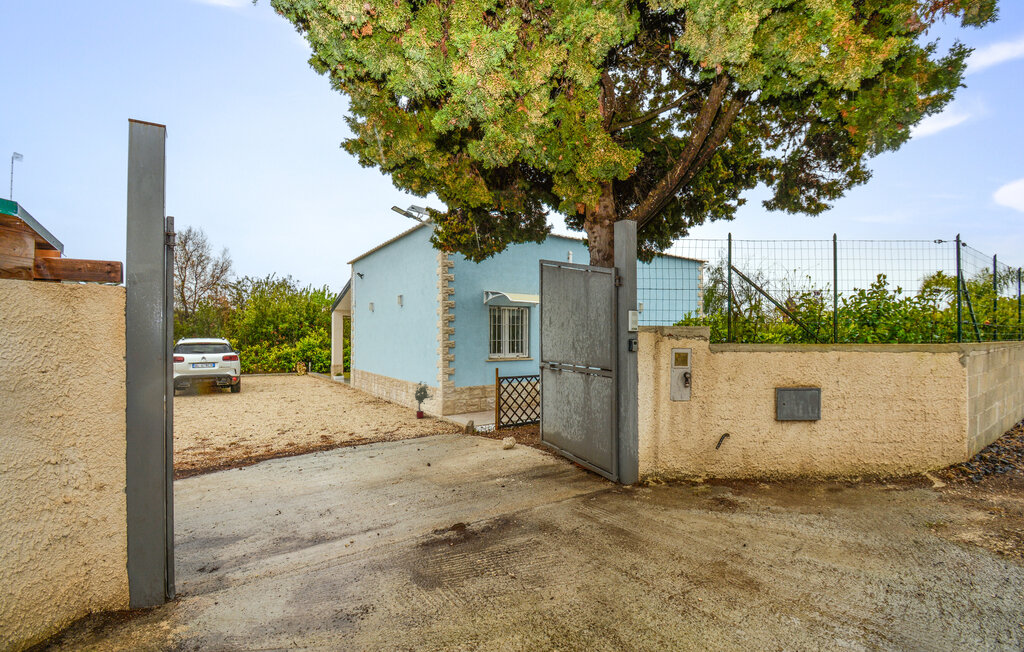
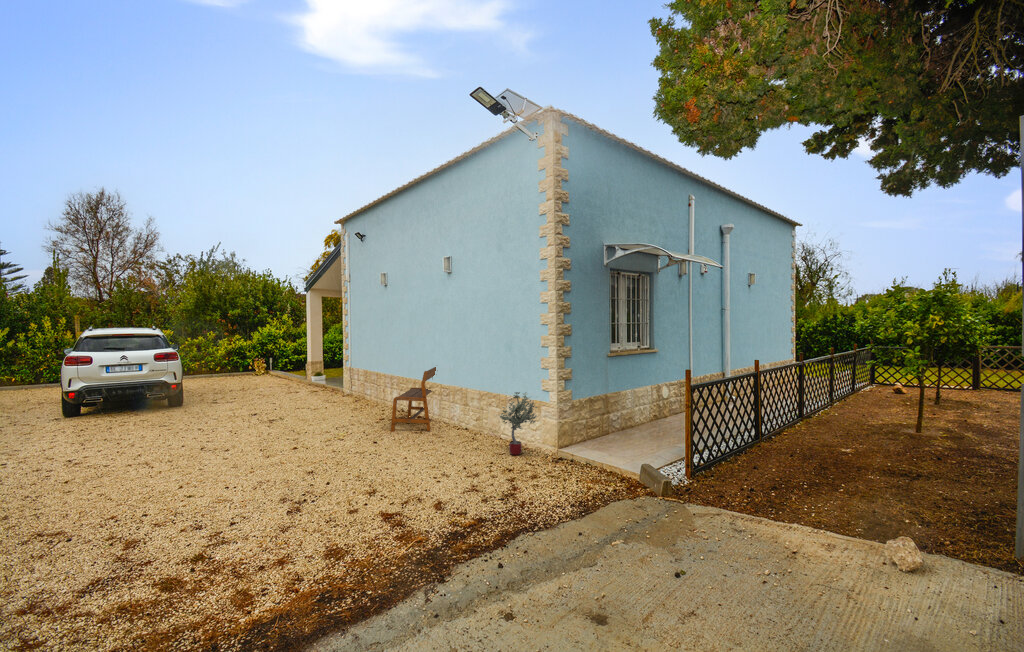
bench: none [361,367,400,408] -> present [391,367,436,432]

